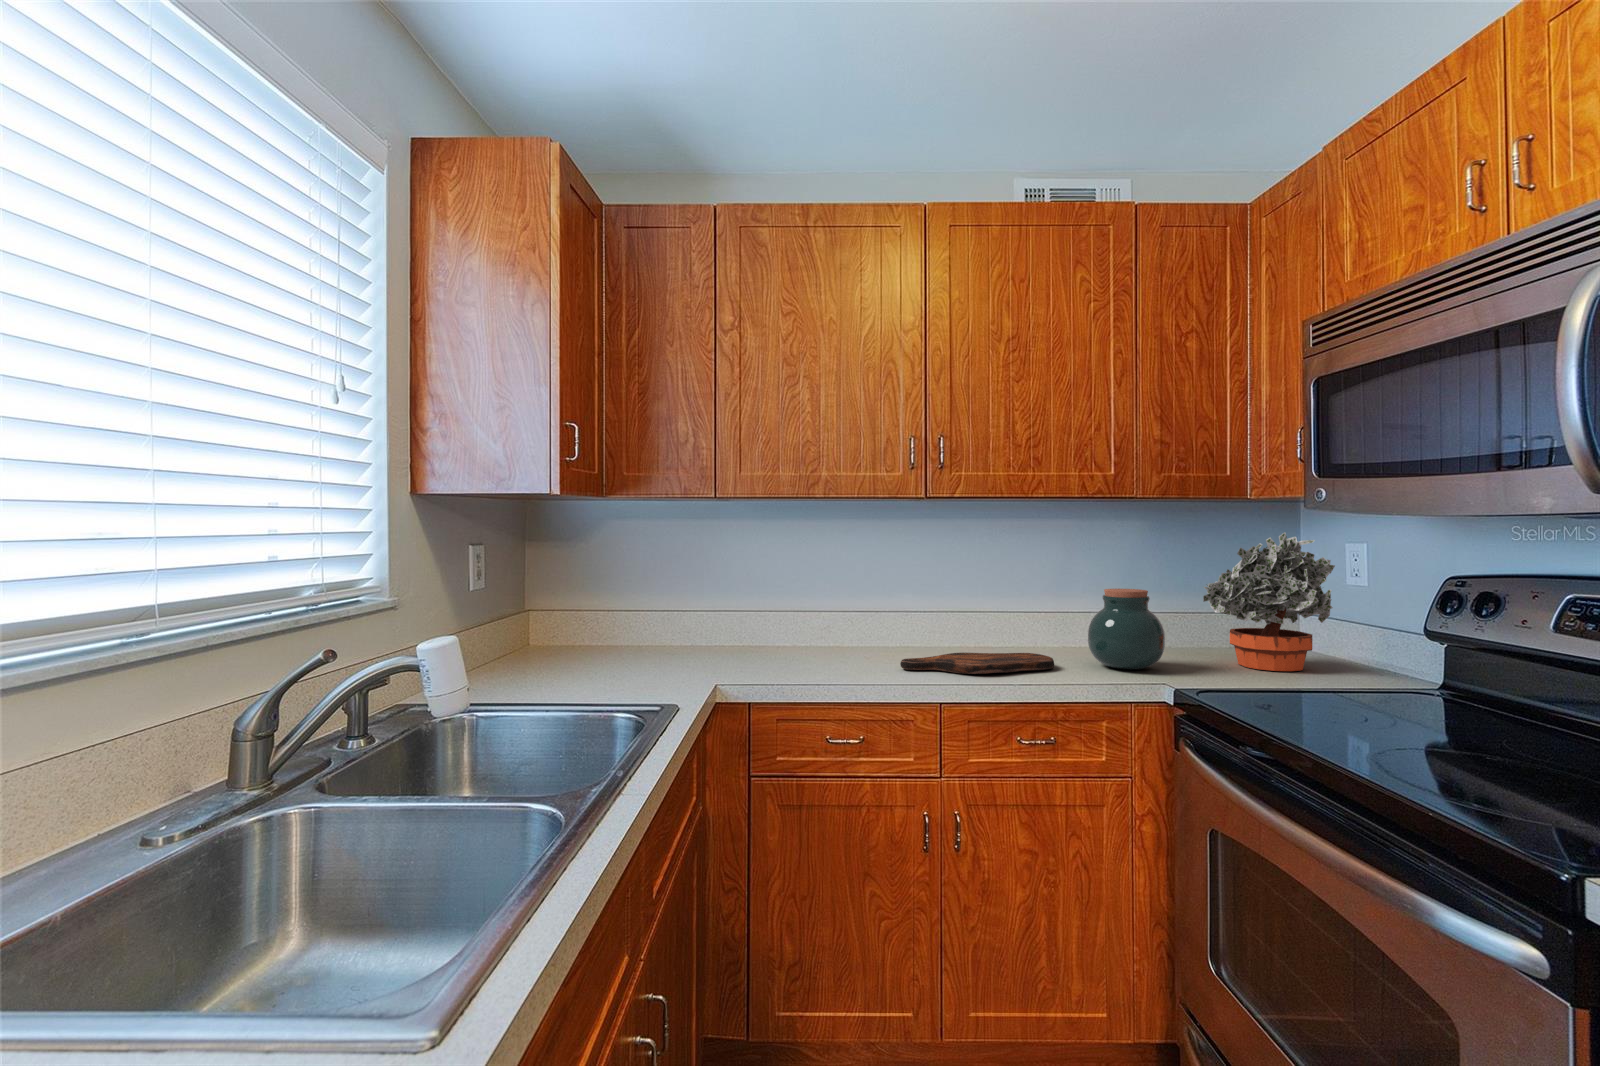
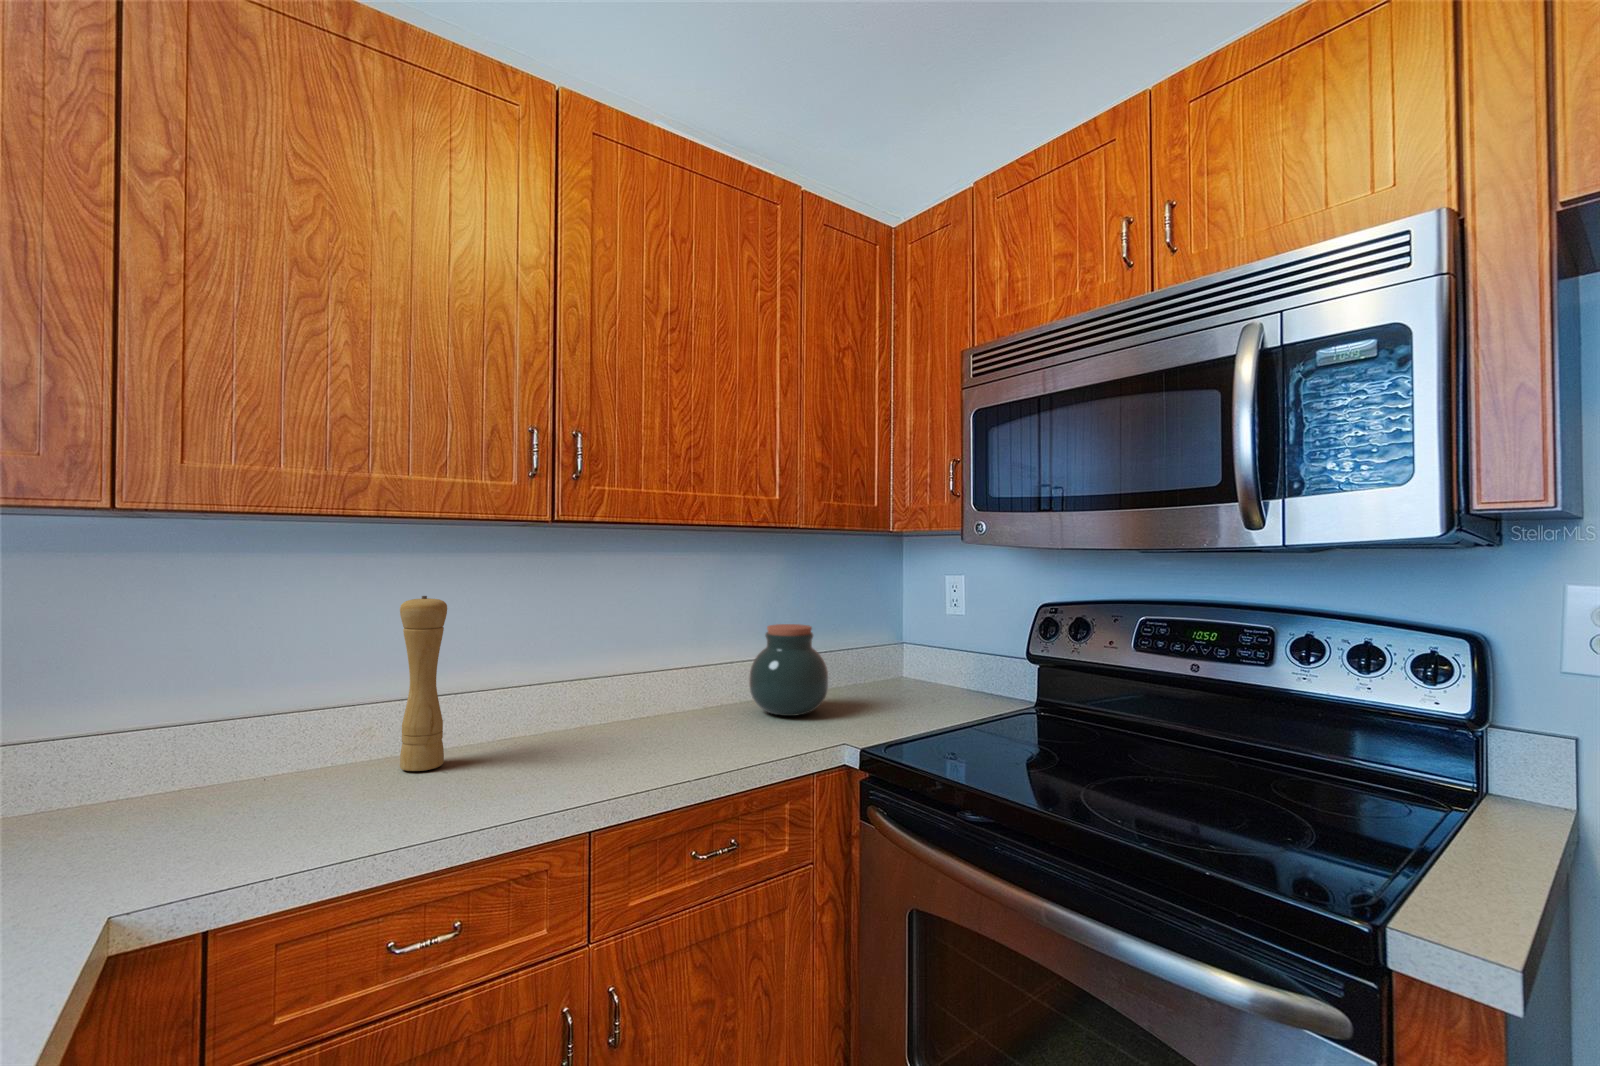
potted plant: present [1203,532,1335,671] -> none [859,561,971,703]
pepper mill: none [812,554,842,676] -> present [400,596,447,771]
cutting board: present [900,653,1054,674] -> none [528,705,716,745]

